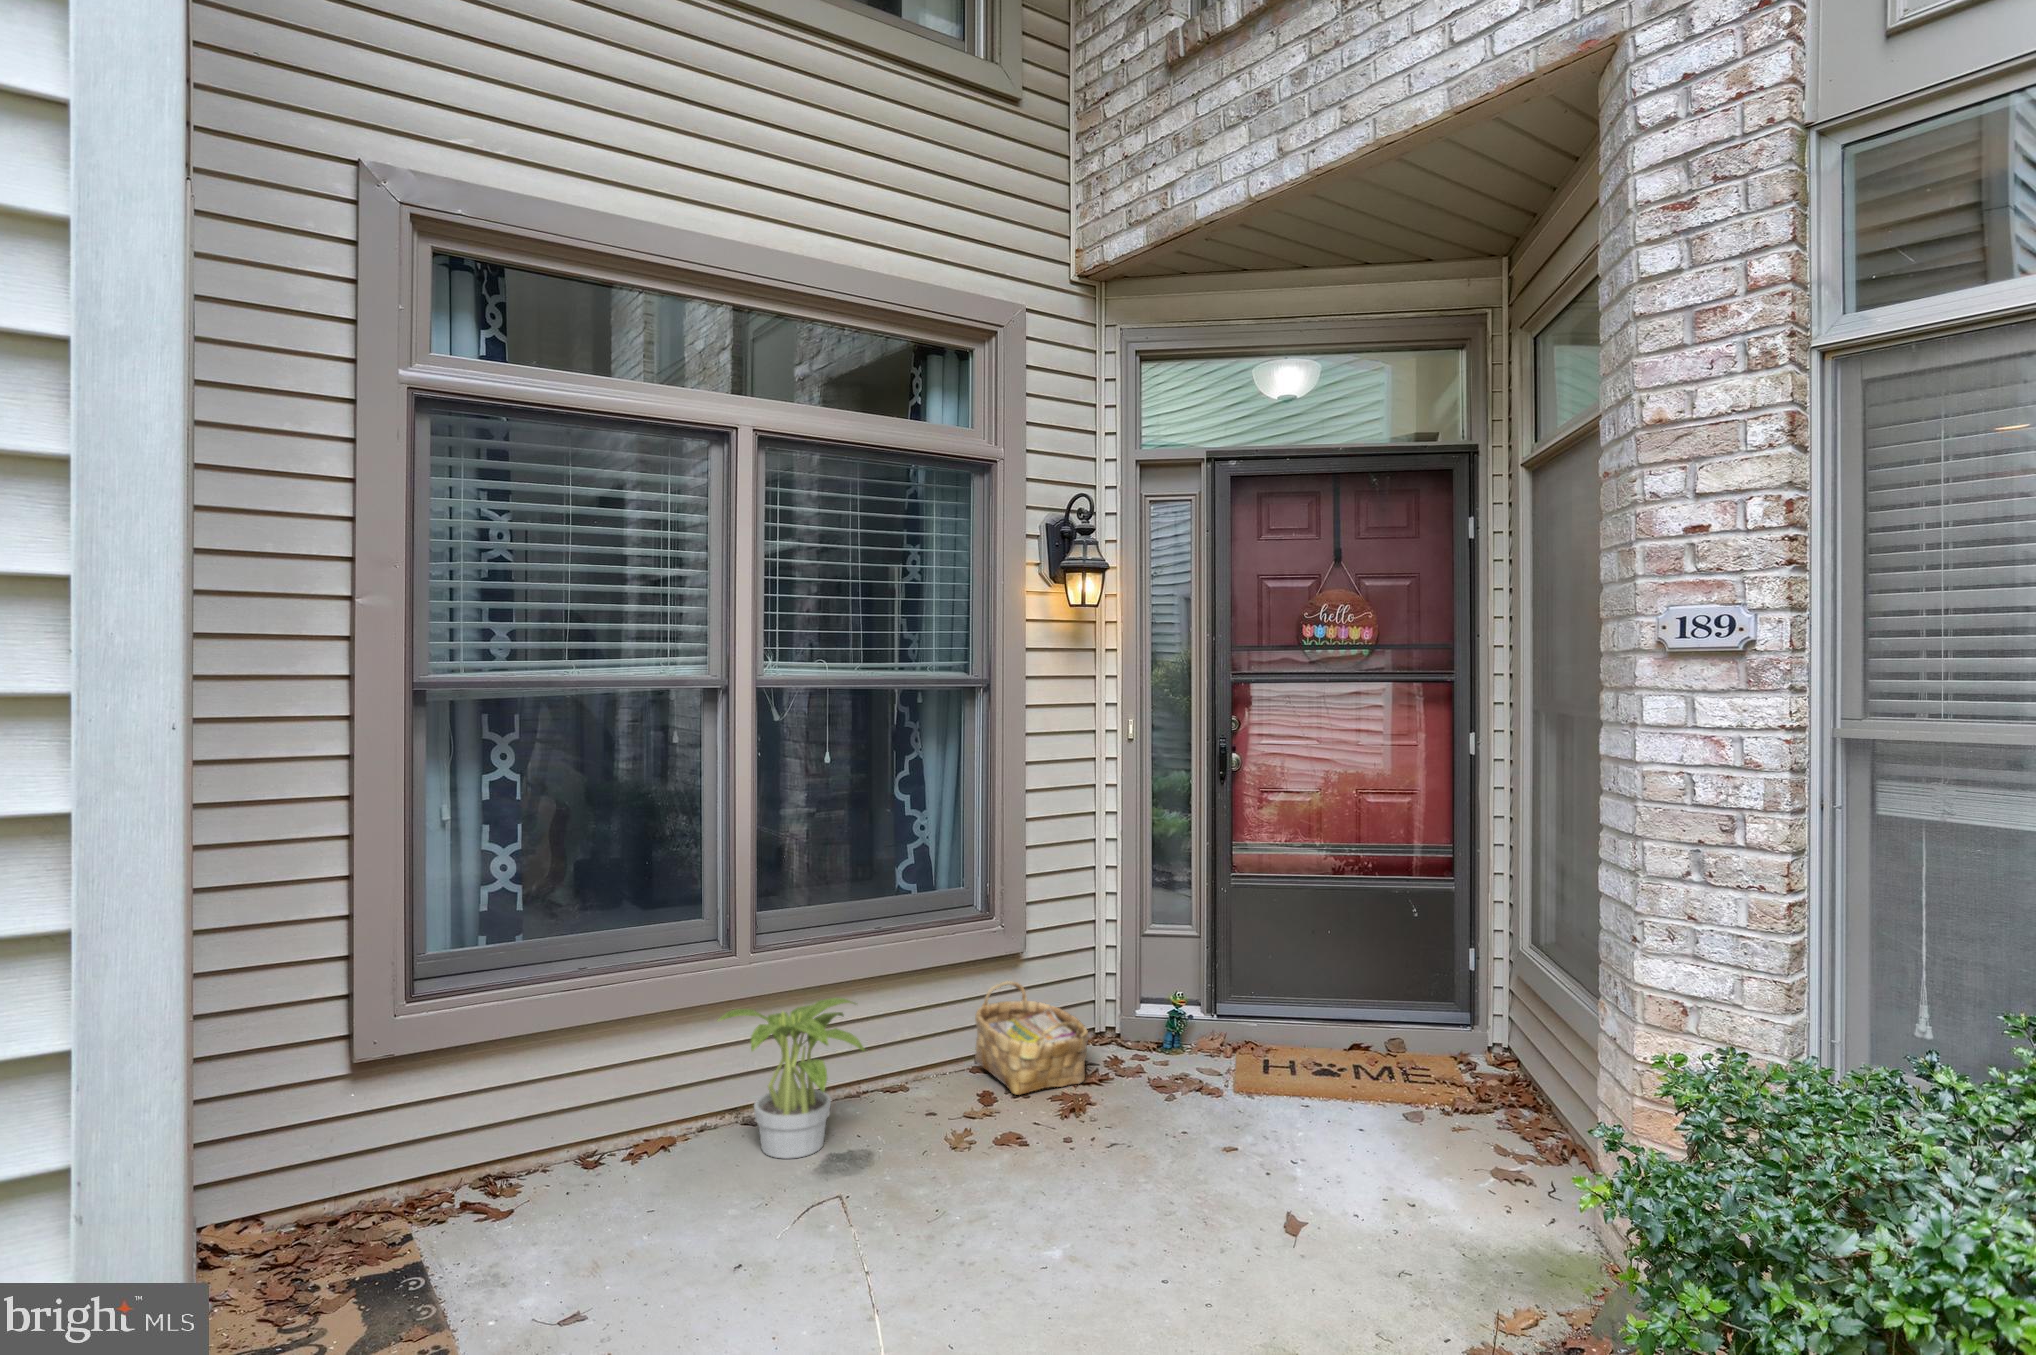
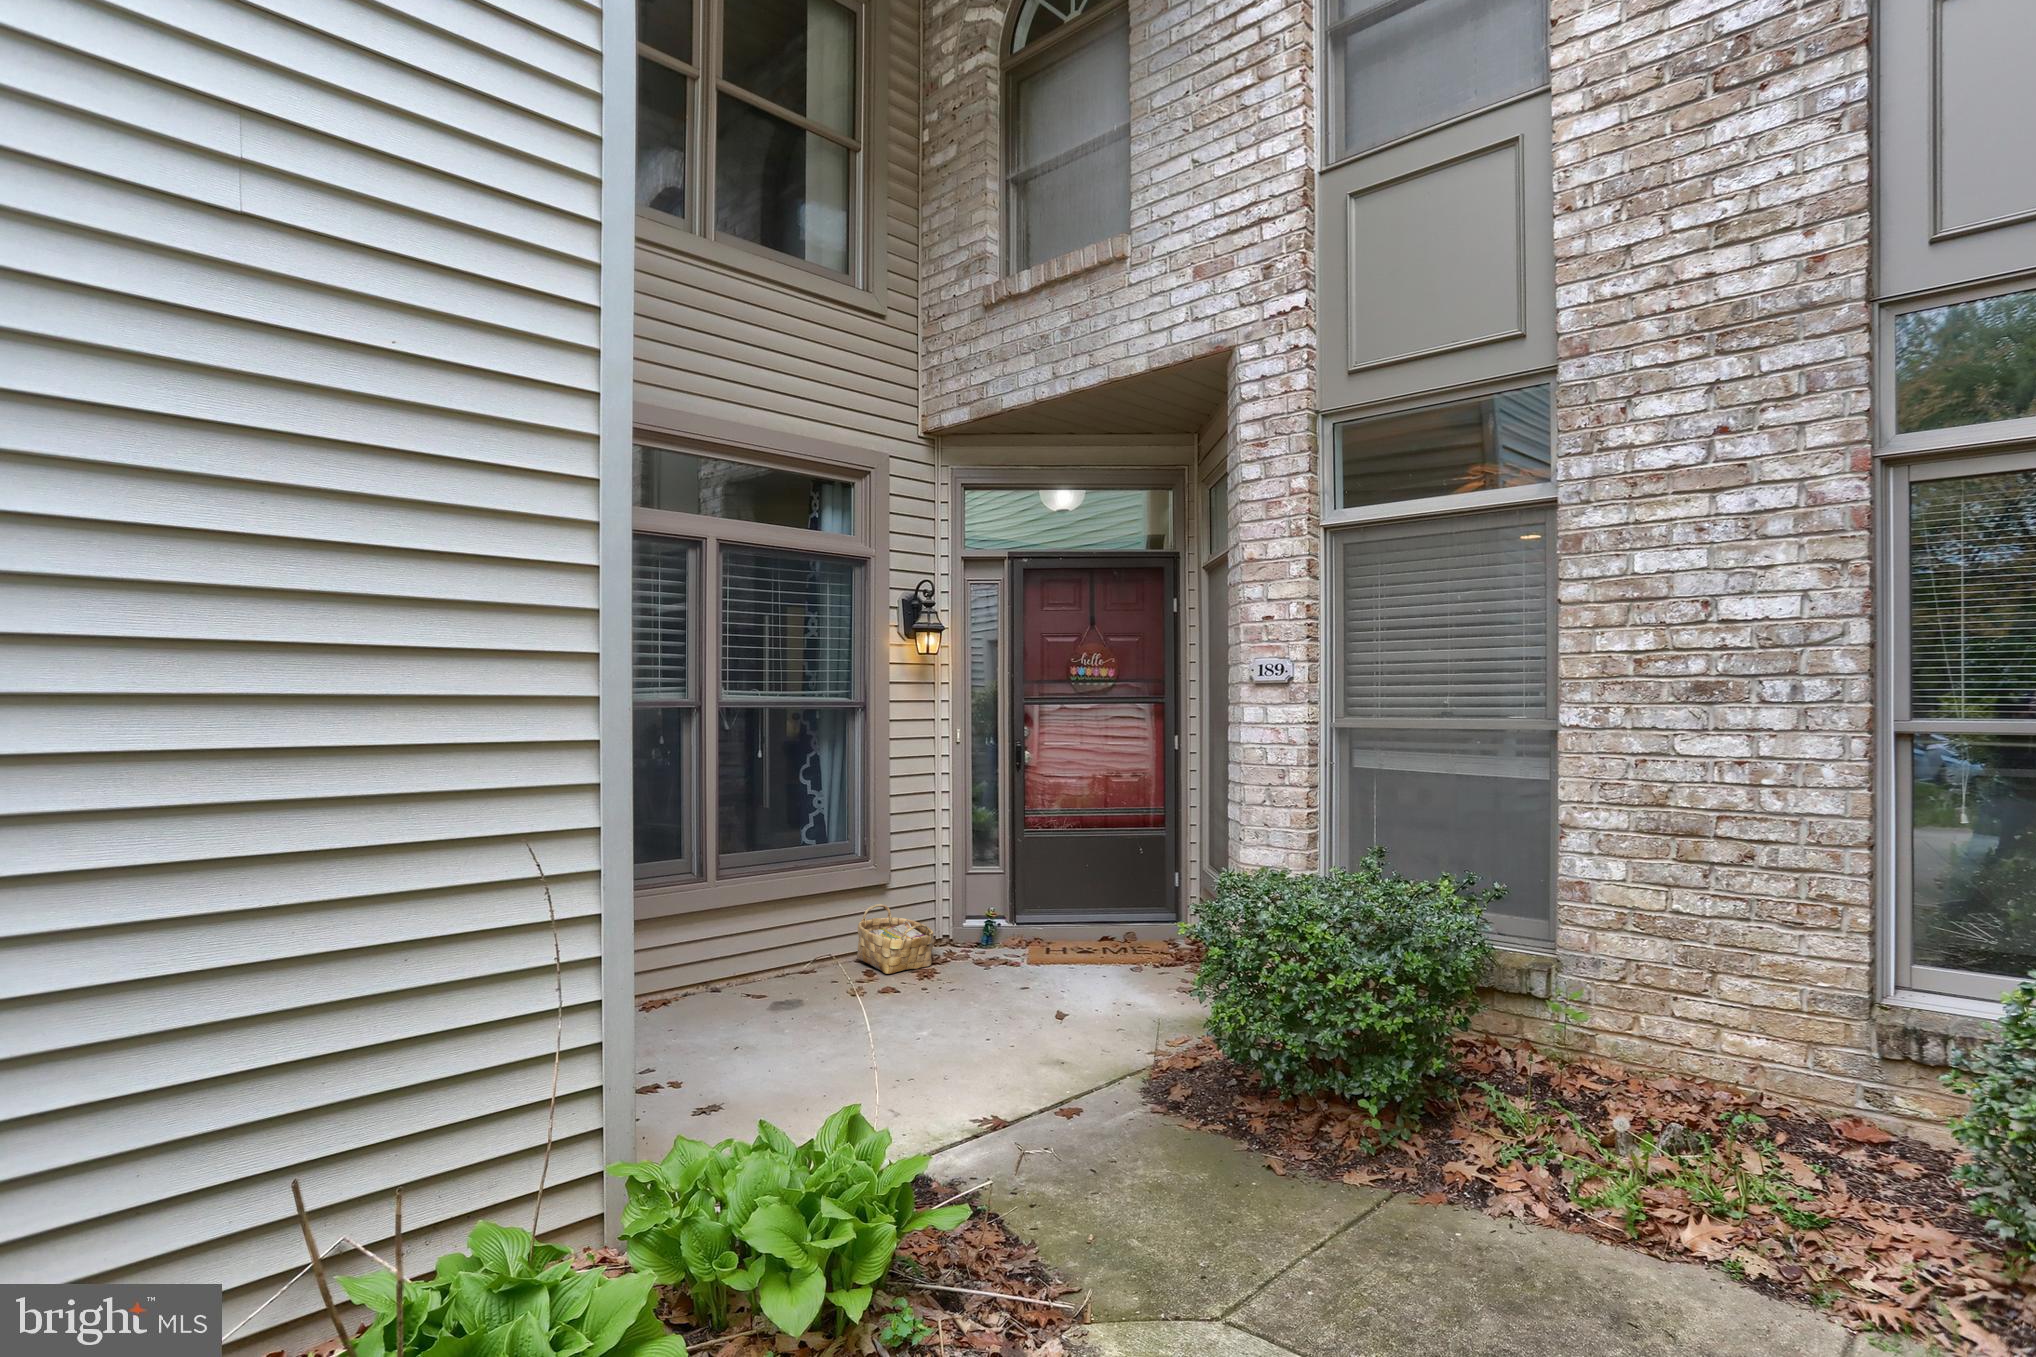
potted plant: present [718,998,865,1159] -> none [694,910,794,1013]

